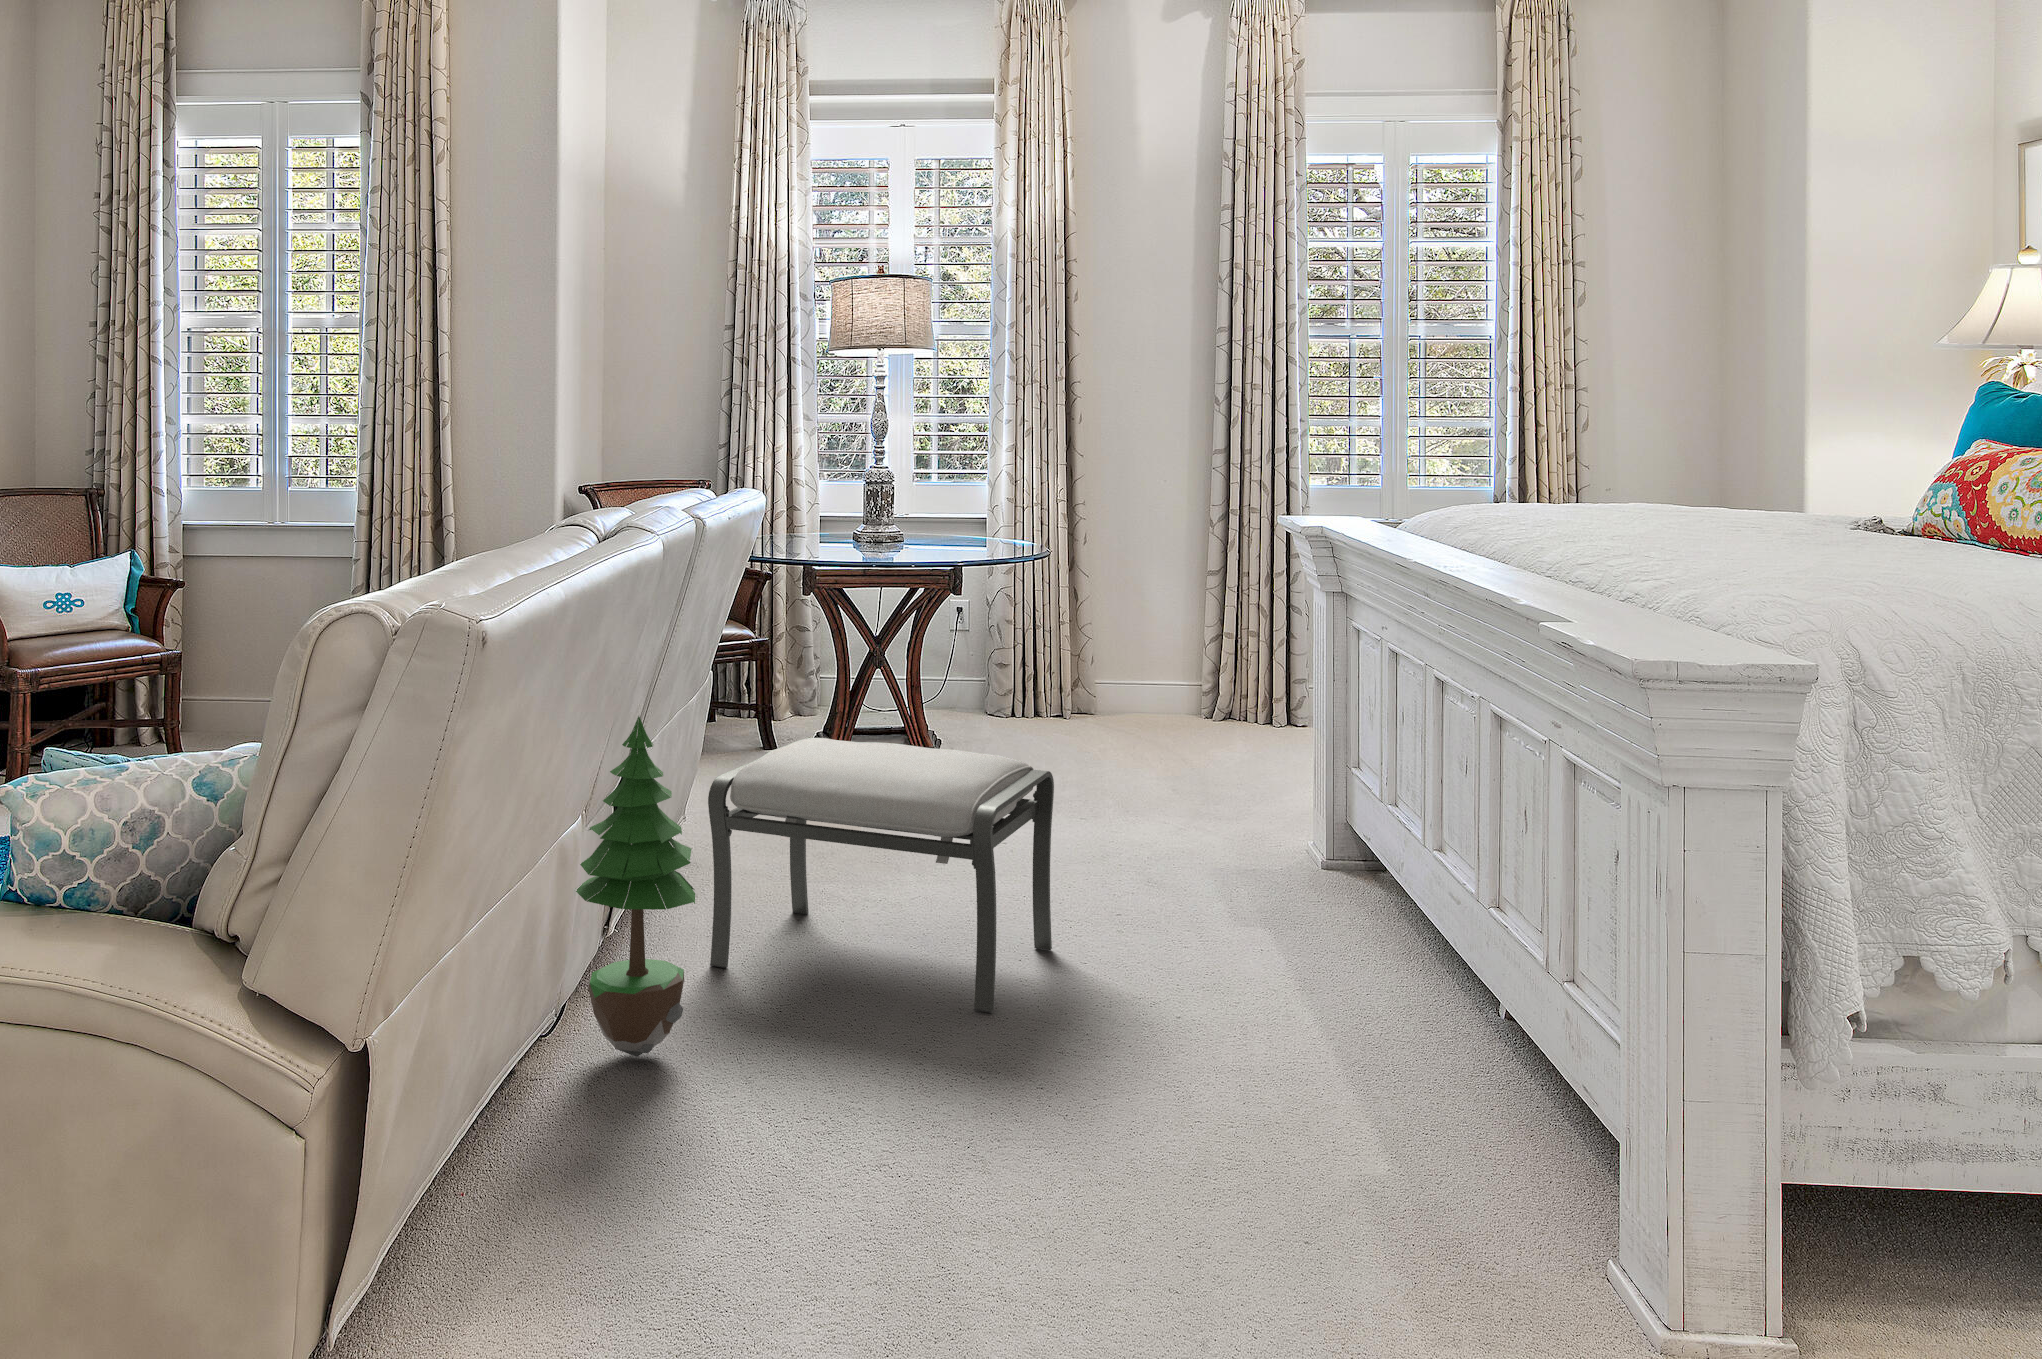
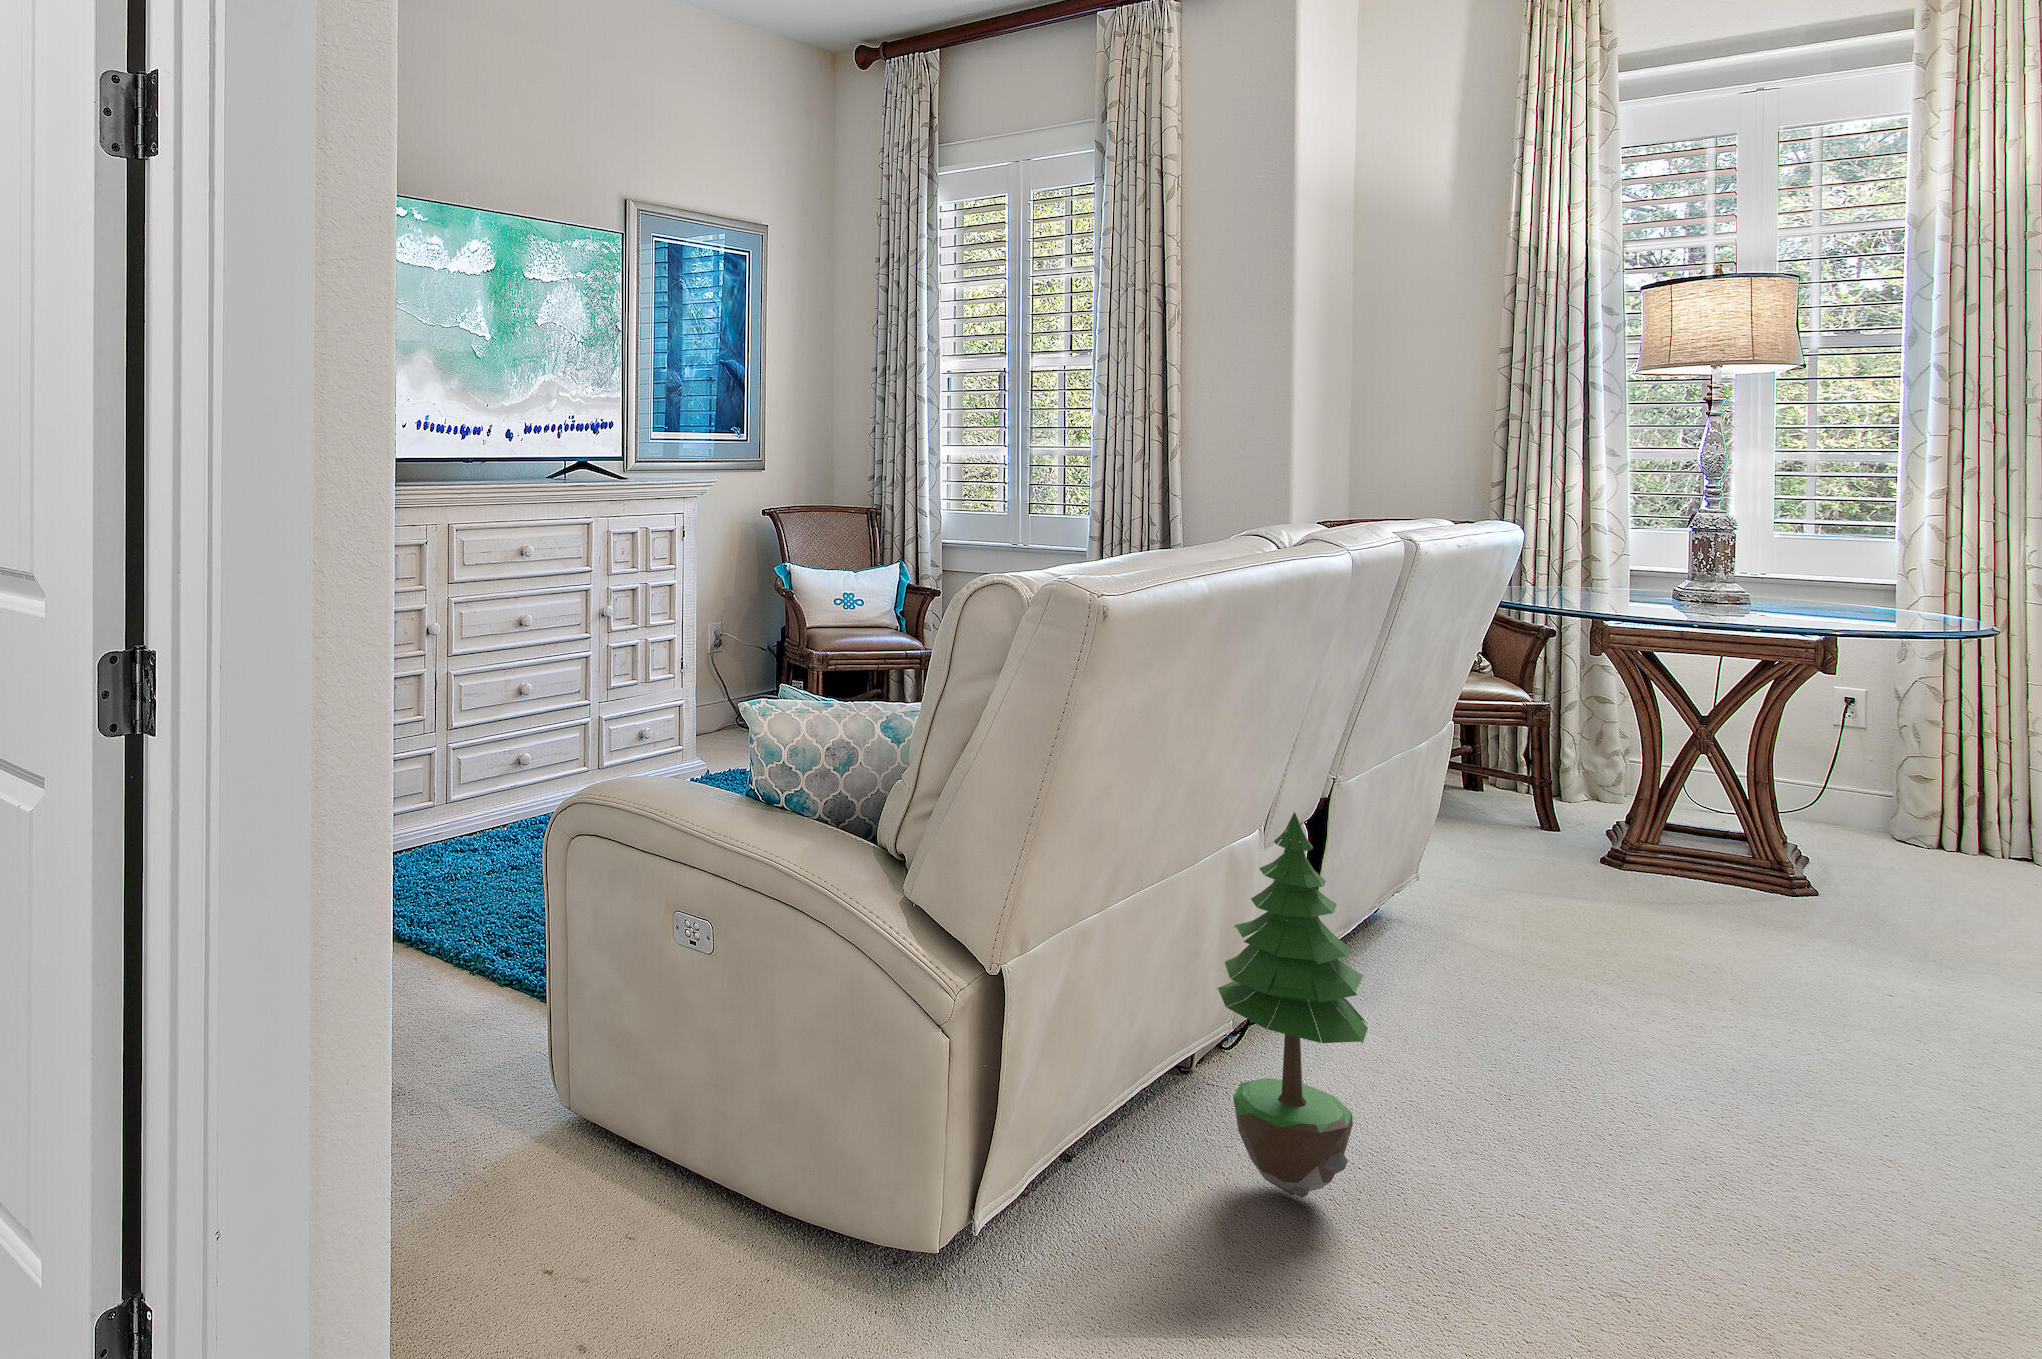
ottoman: present [708,738,1054,1013] -> none [1408,856,1971,1306]

